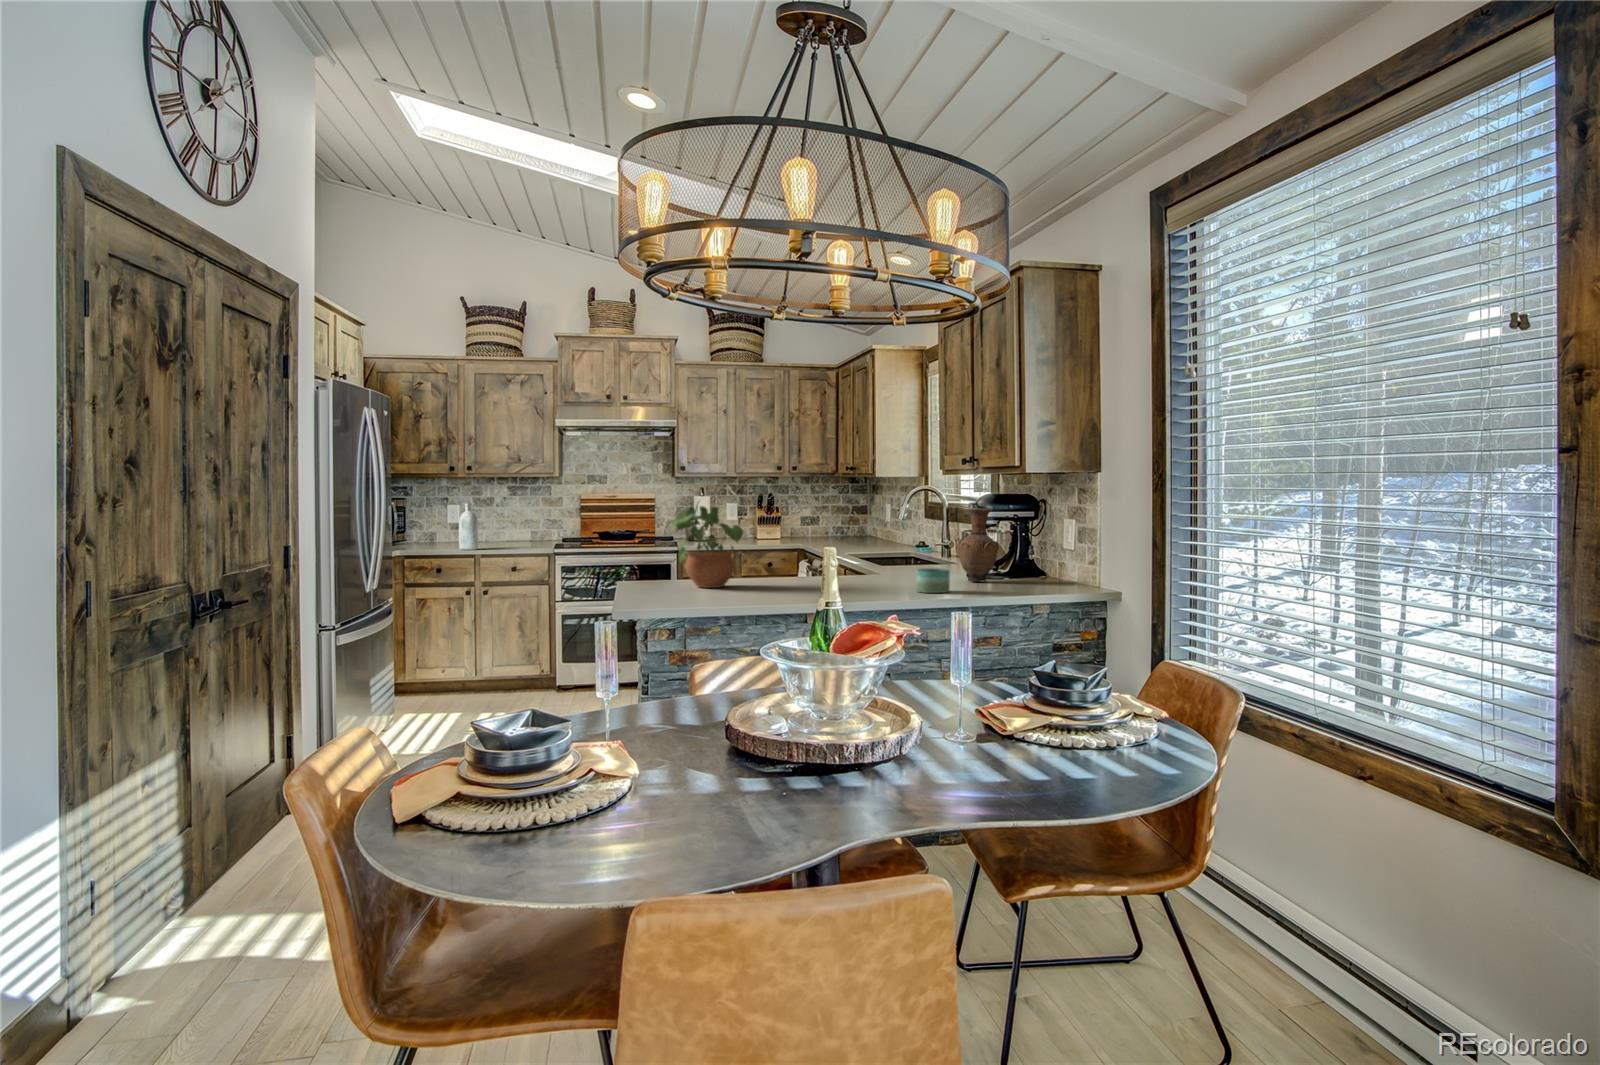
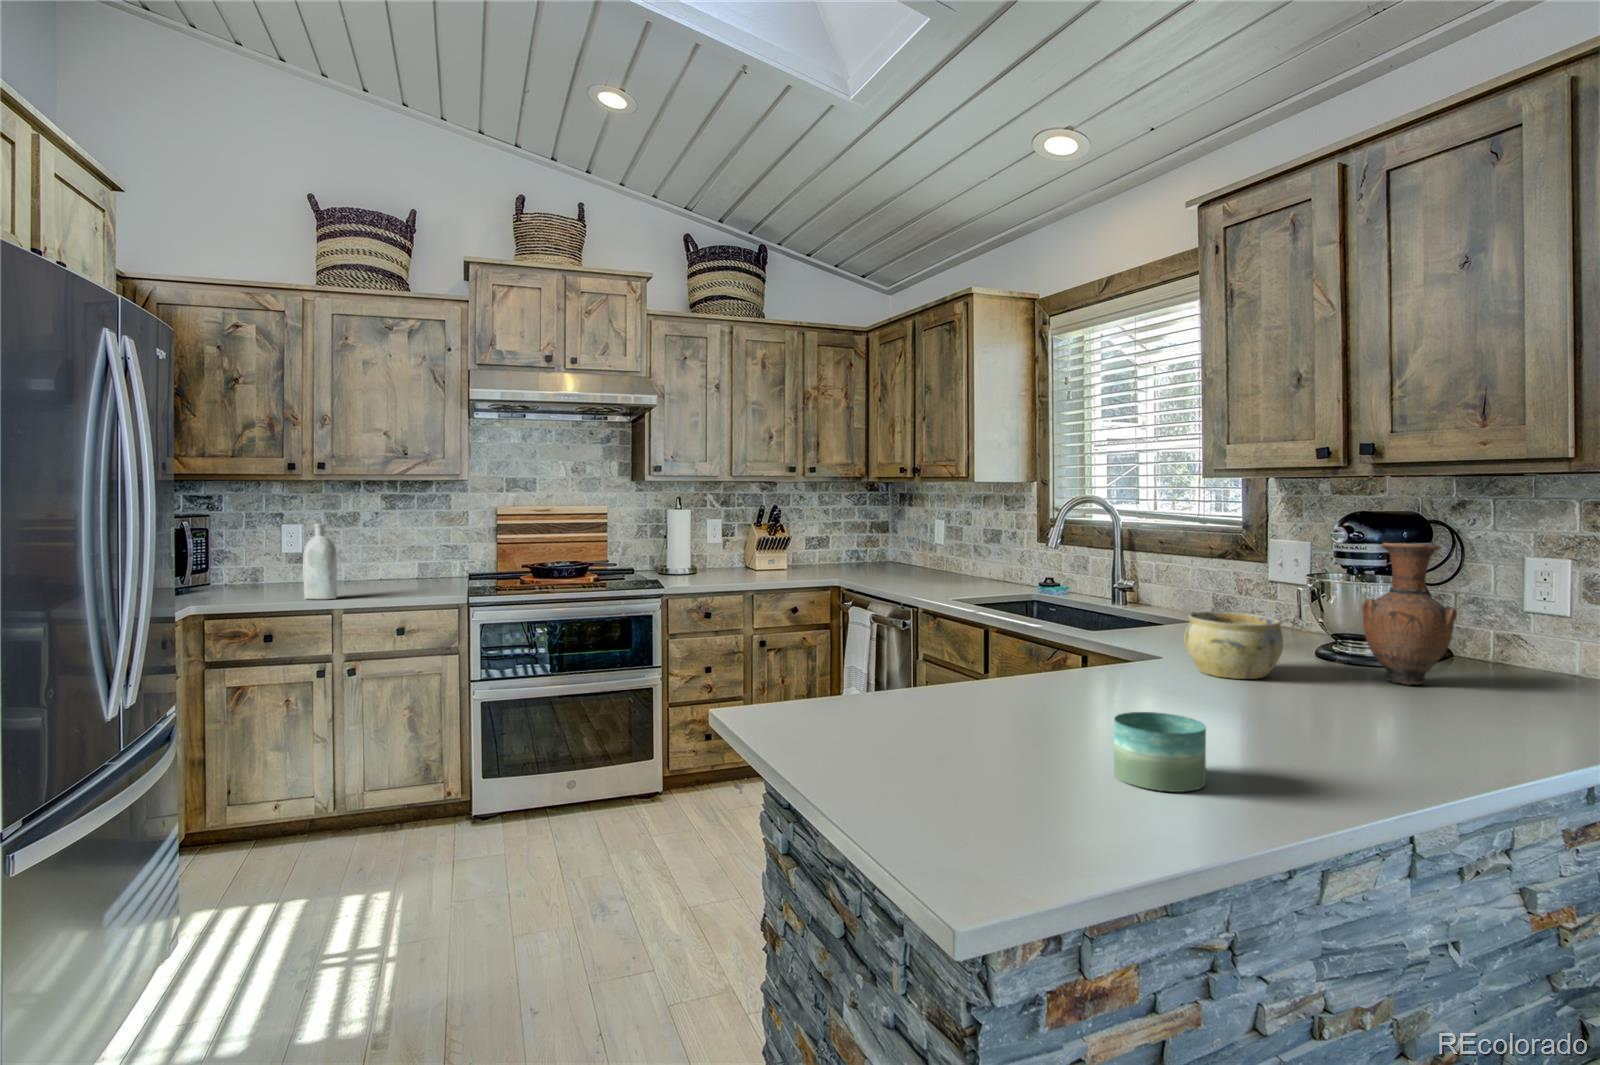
potted plant: present [670,504,743,588] -> none [844,528,1027,732]
ceramic bowl: none [879,547,926,580] -> present [1184,611,1283,679]
candle: present [917,568,950,593] -> present [1114,712,1206,792]

